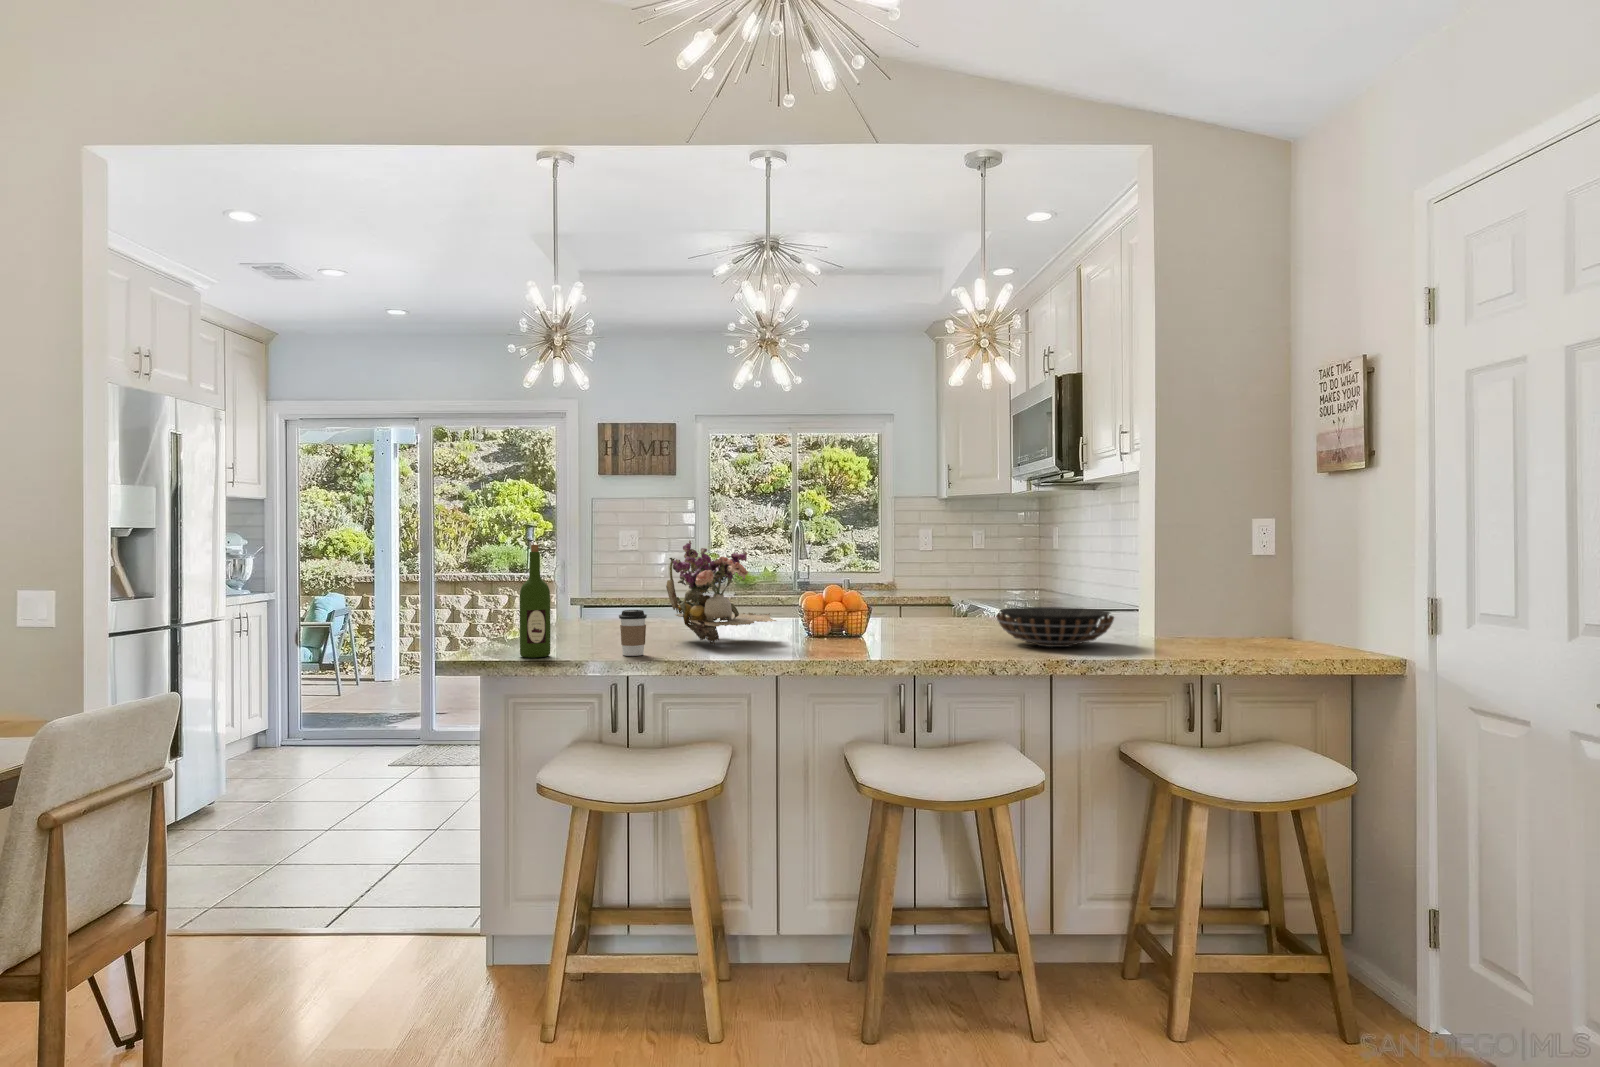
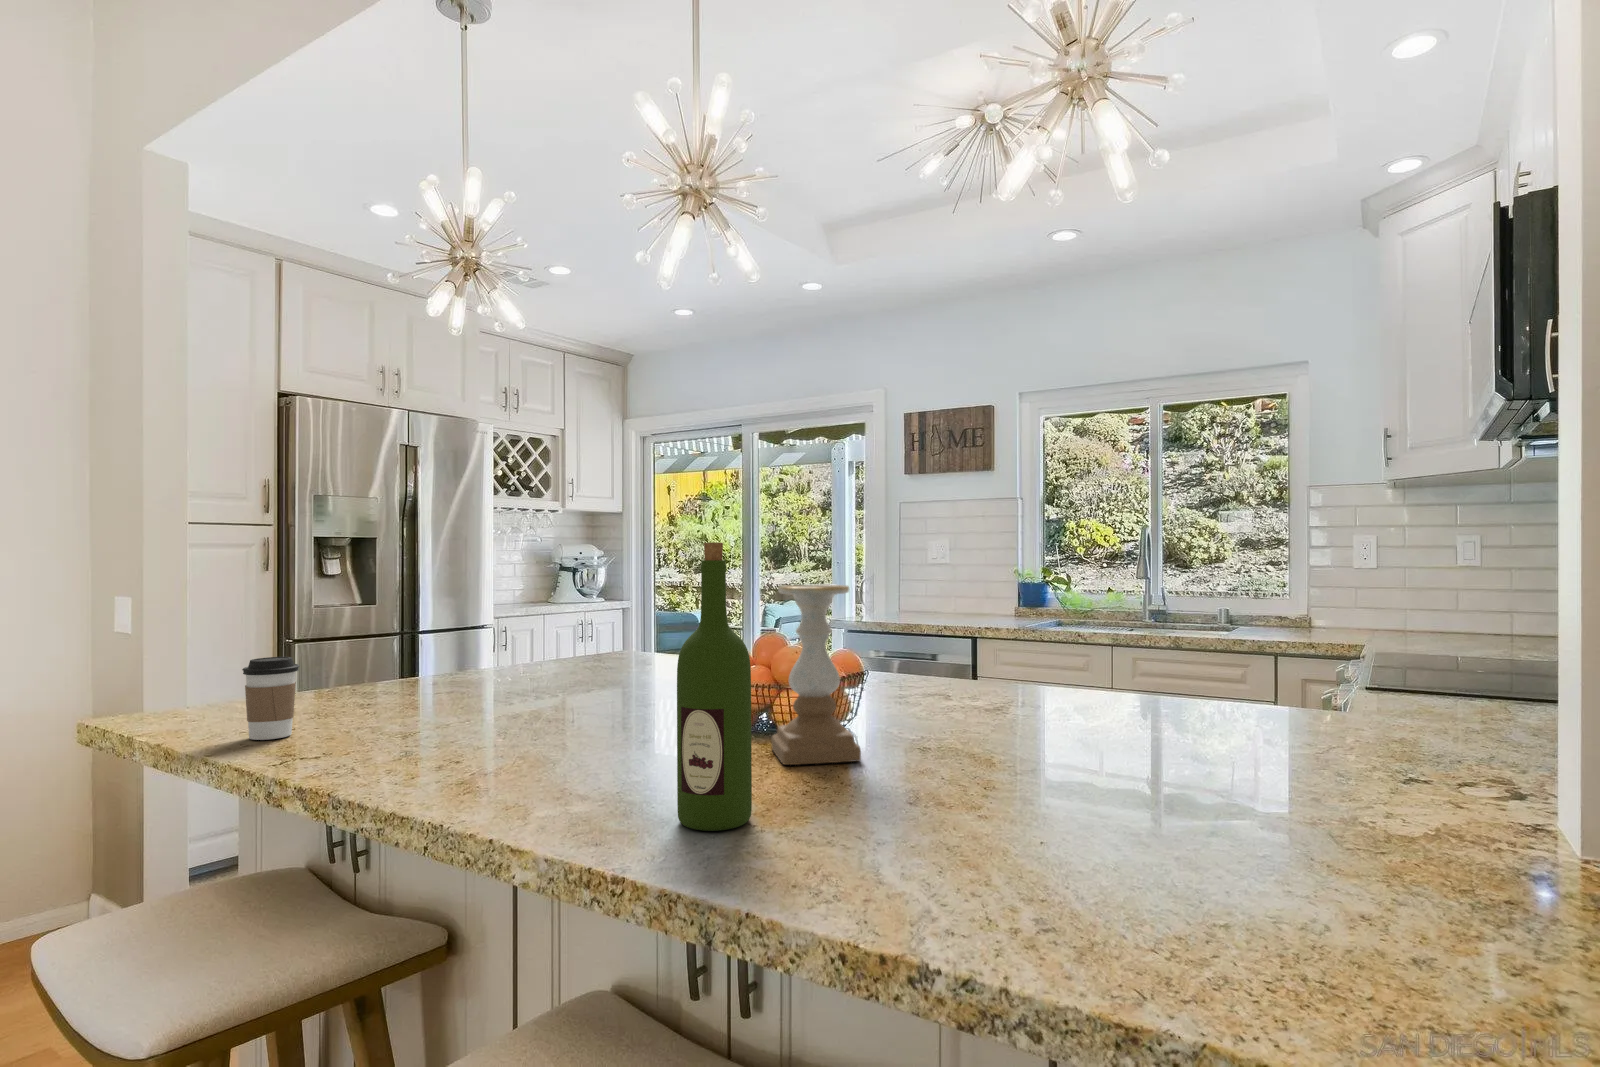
flower arrangement: present [666,541,776,644] -> none [390,541,622,728]
wine bottle: present [520,545,550,658] -> present [677,543,752,831]
candle holder: none [870,562,918,641] -> present [772,584,861,765]
decorative bowl: present [997,607,1114,647] -> none [935,716,1322,875]

